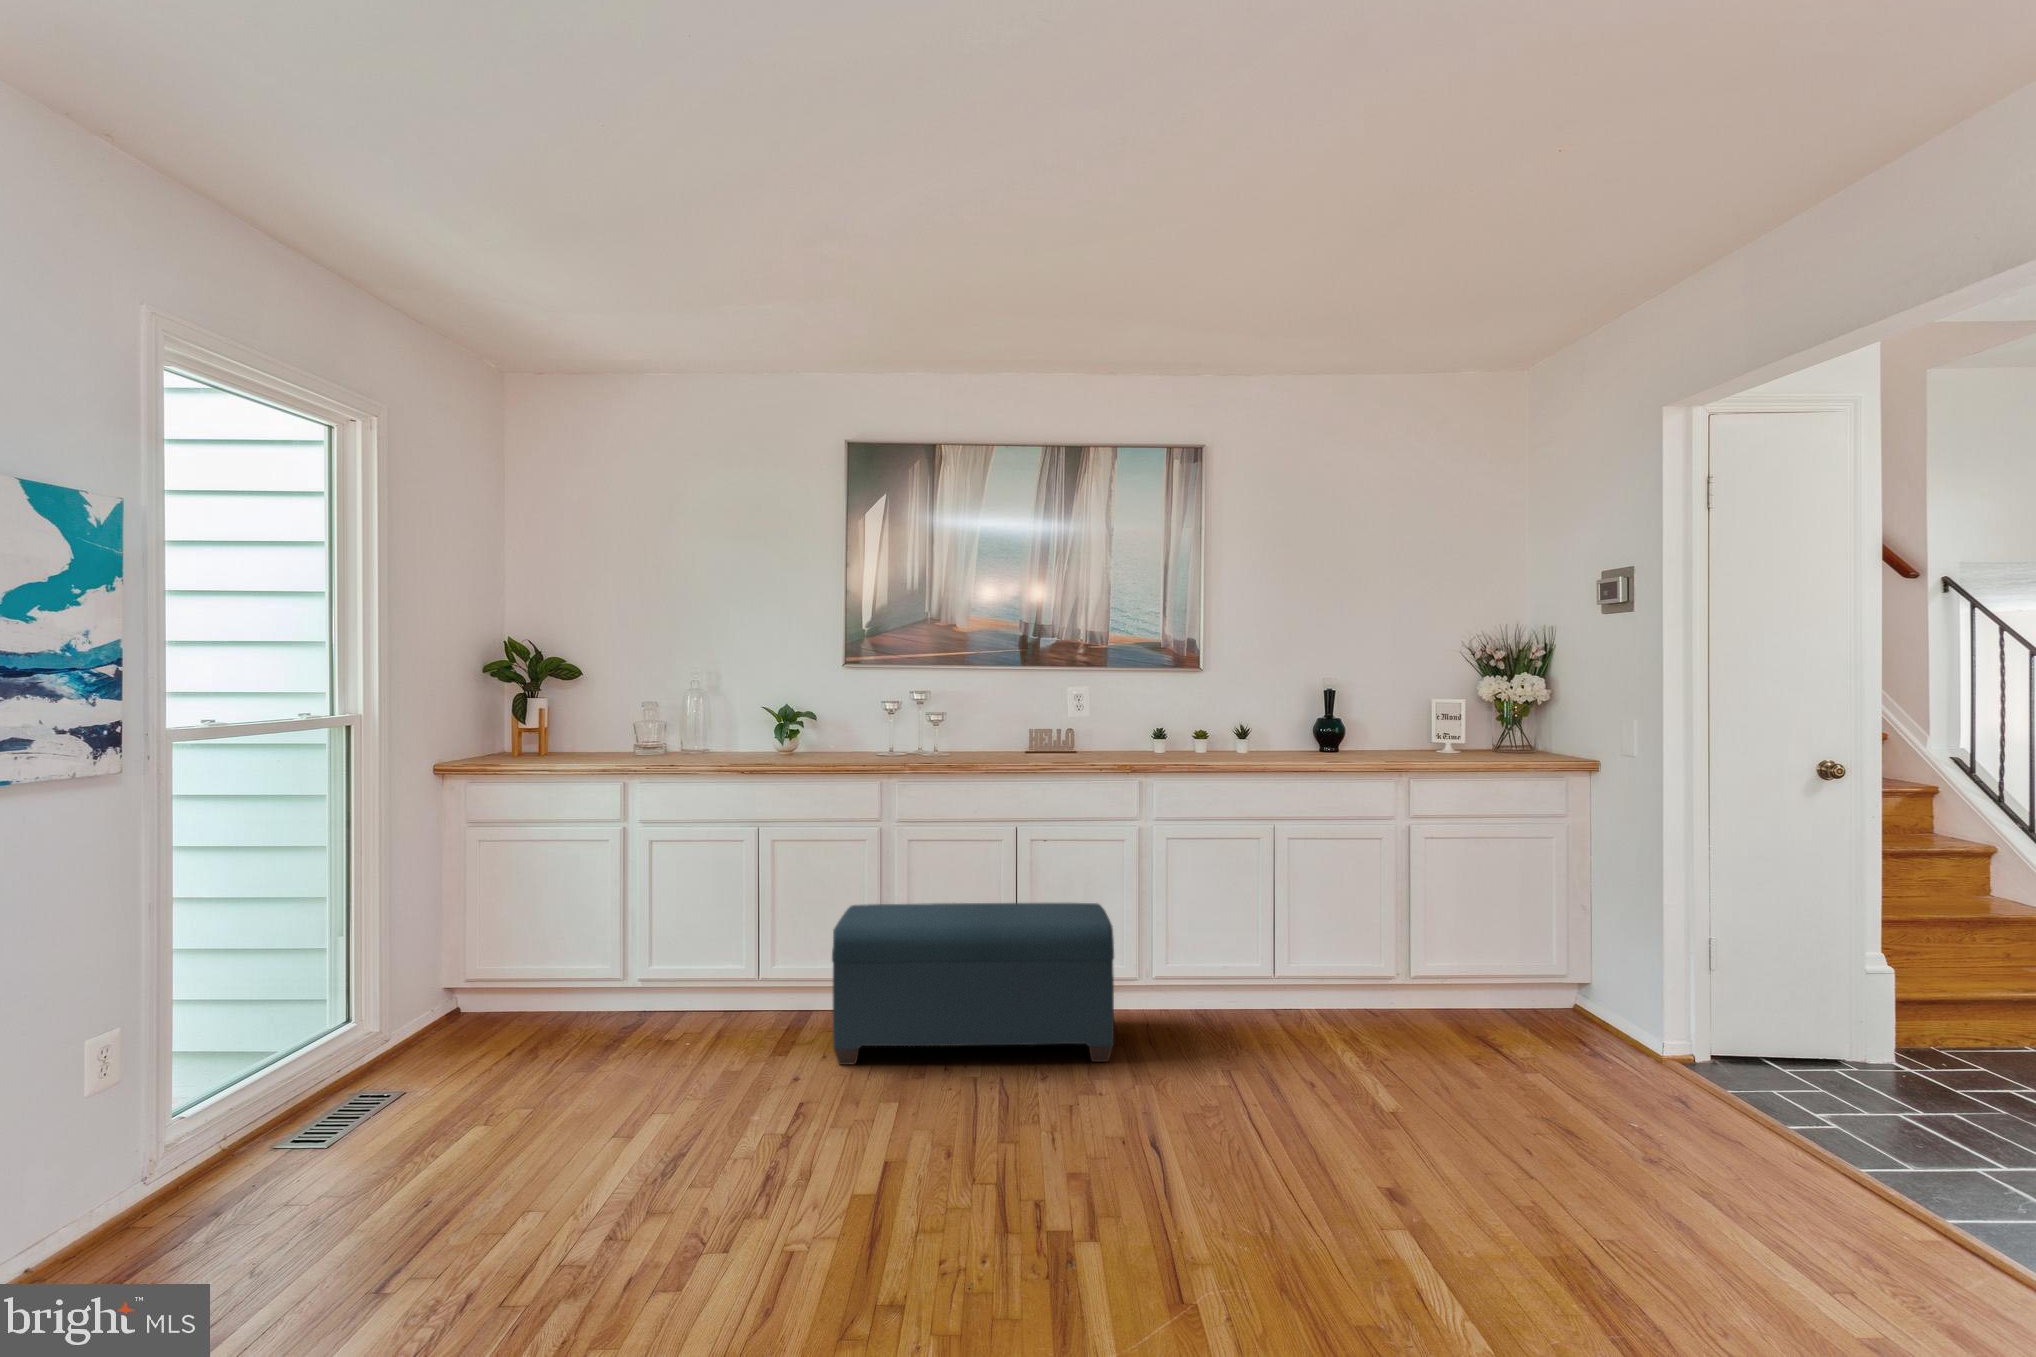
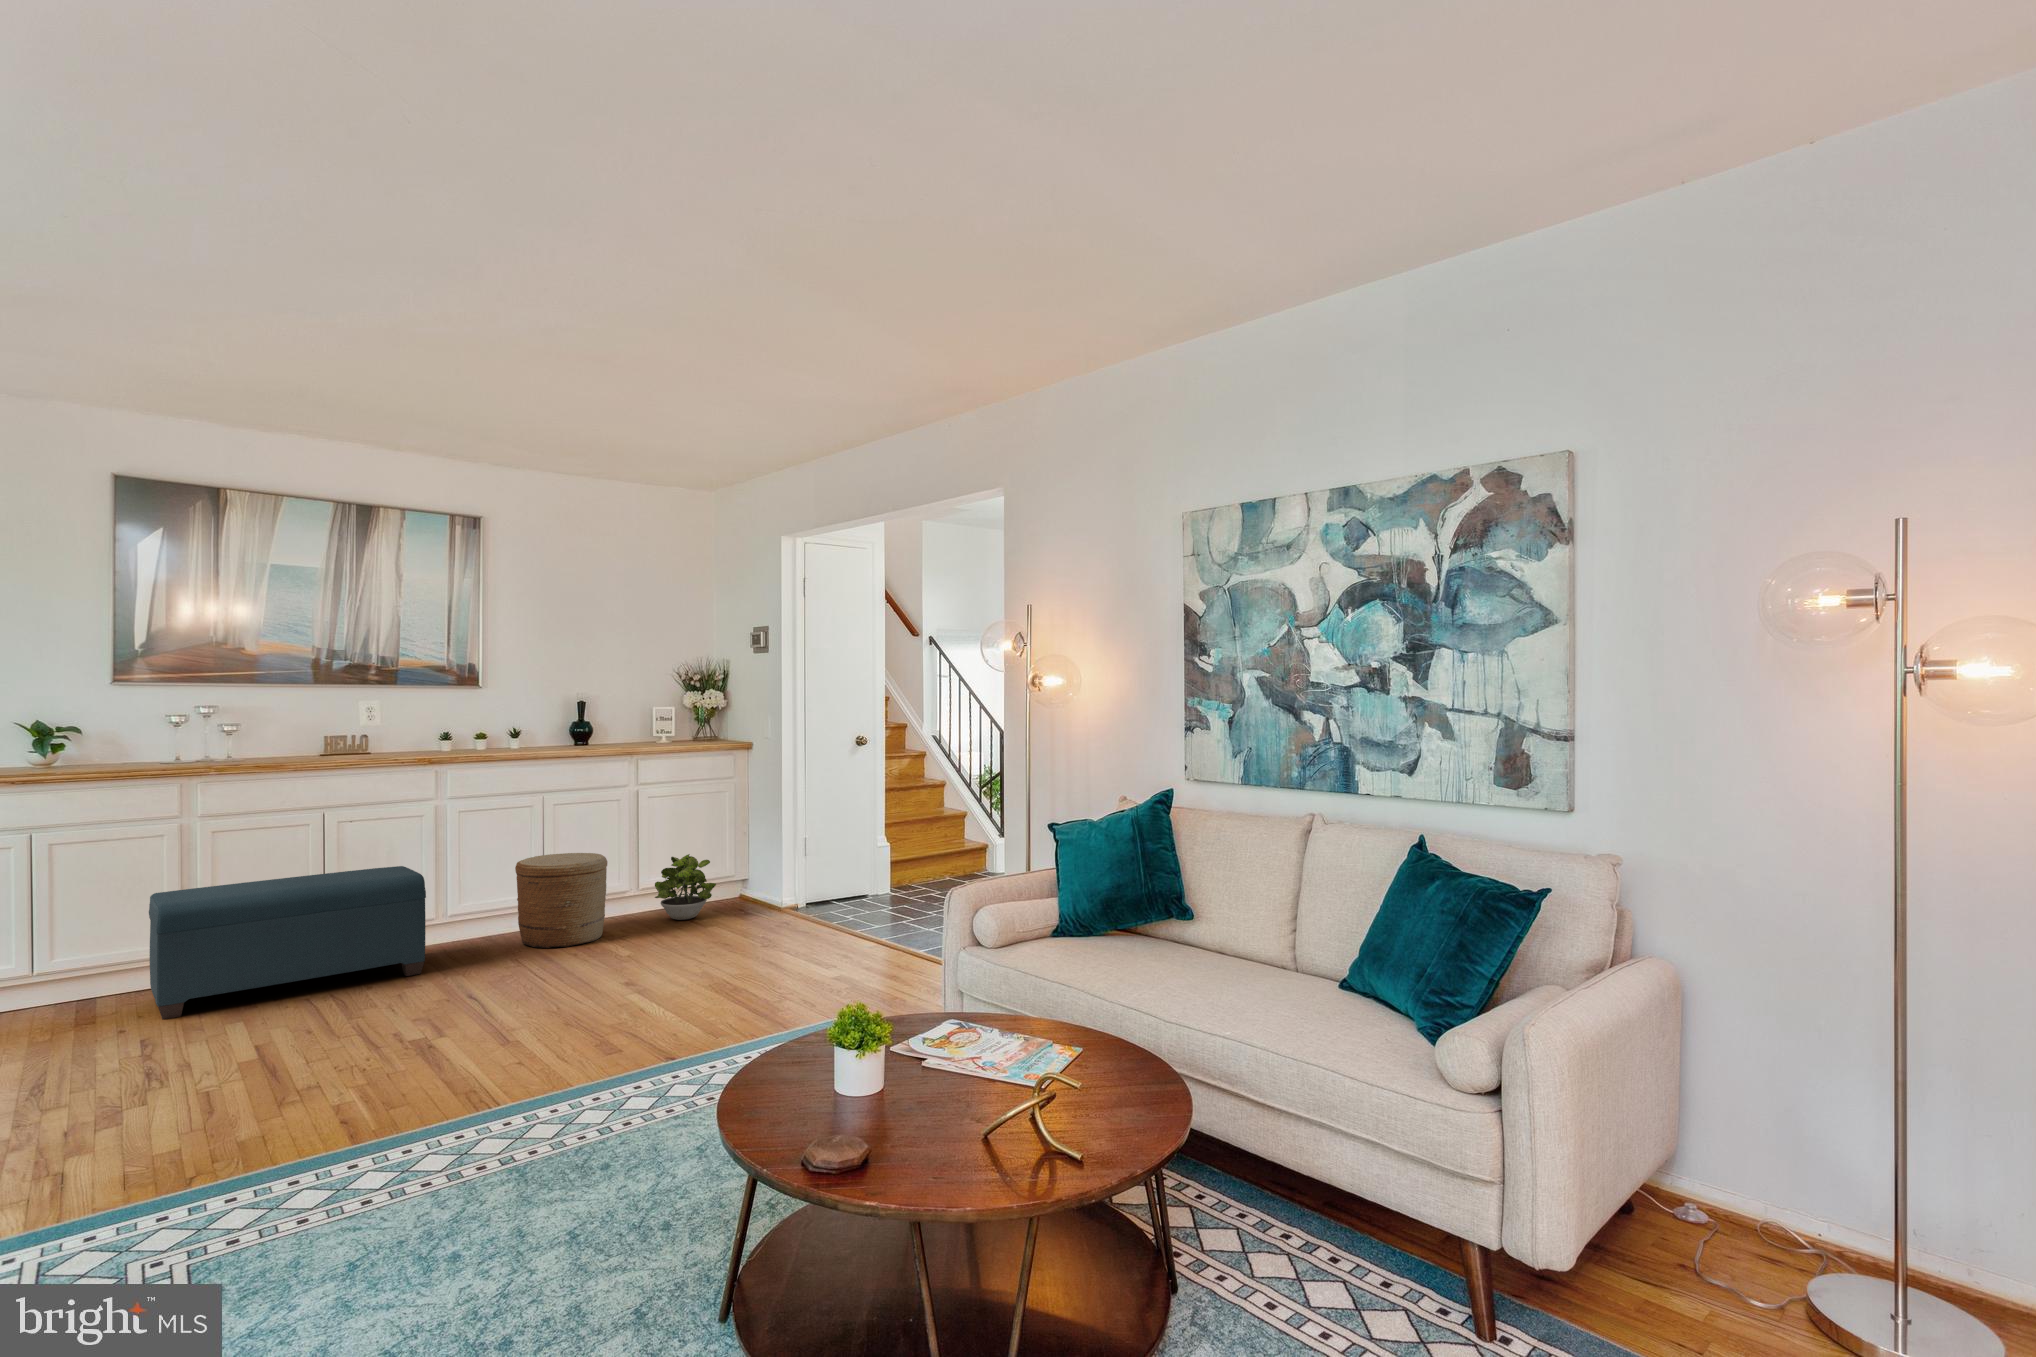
woven basket: none [1234,908,1362,1058] -> present [515,853,607,948]
potted plant: none [1435,932,1538,1040] -> present [655,854,716,920]

